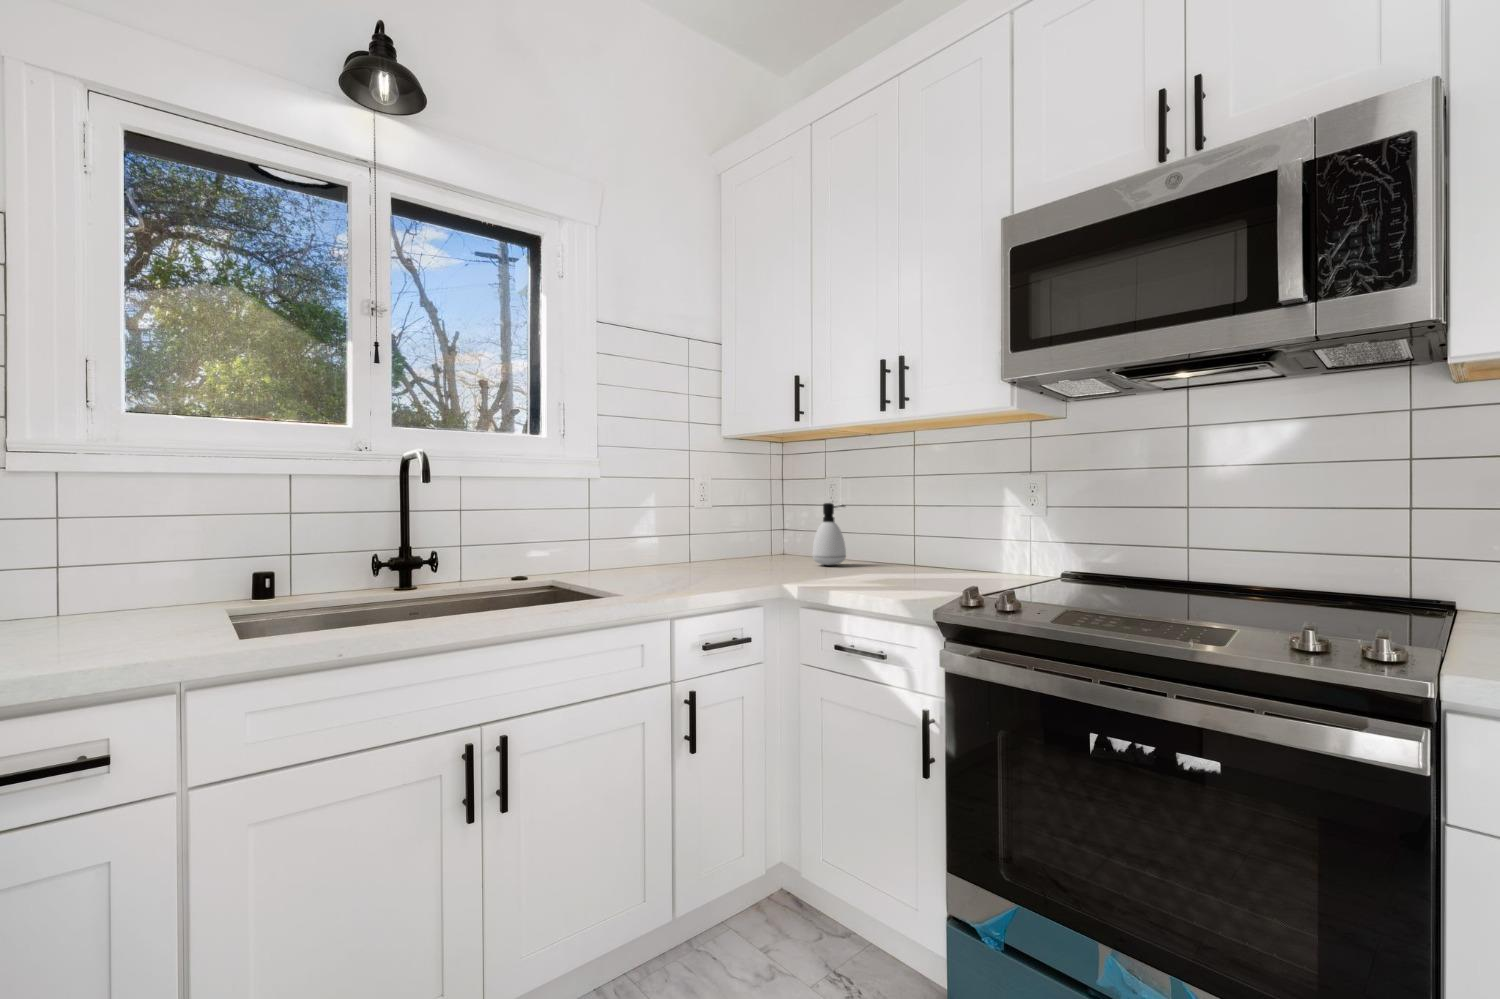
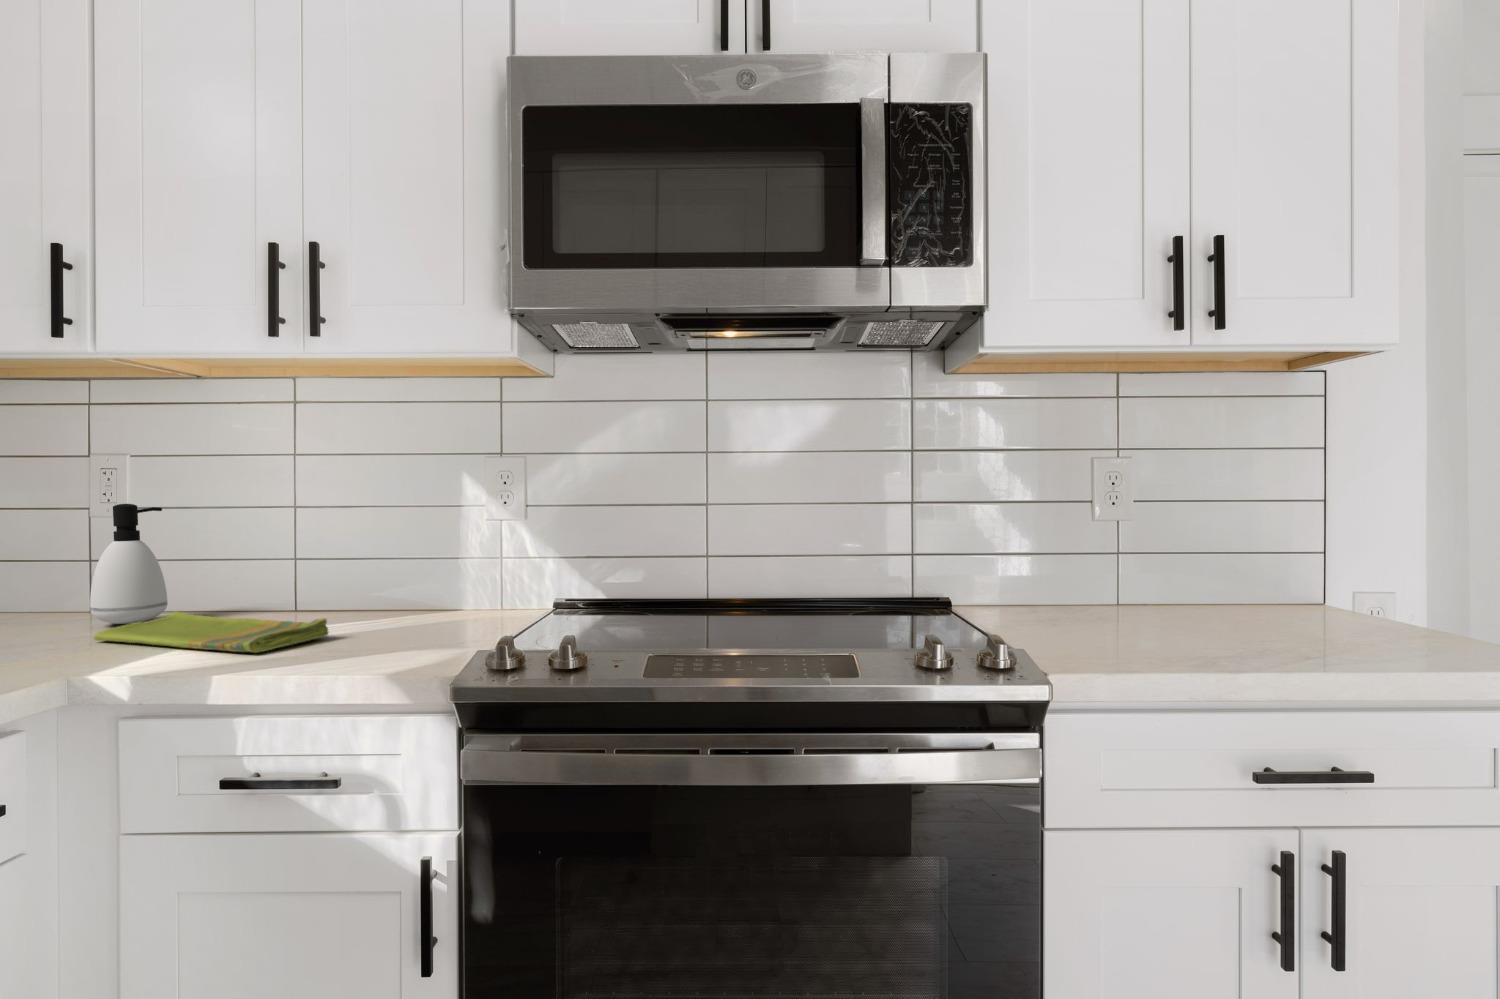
dish towel: none [806,560,904,583] -> present [94,611,328,653]

